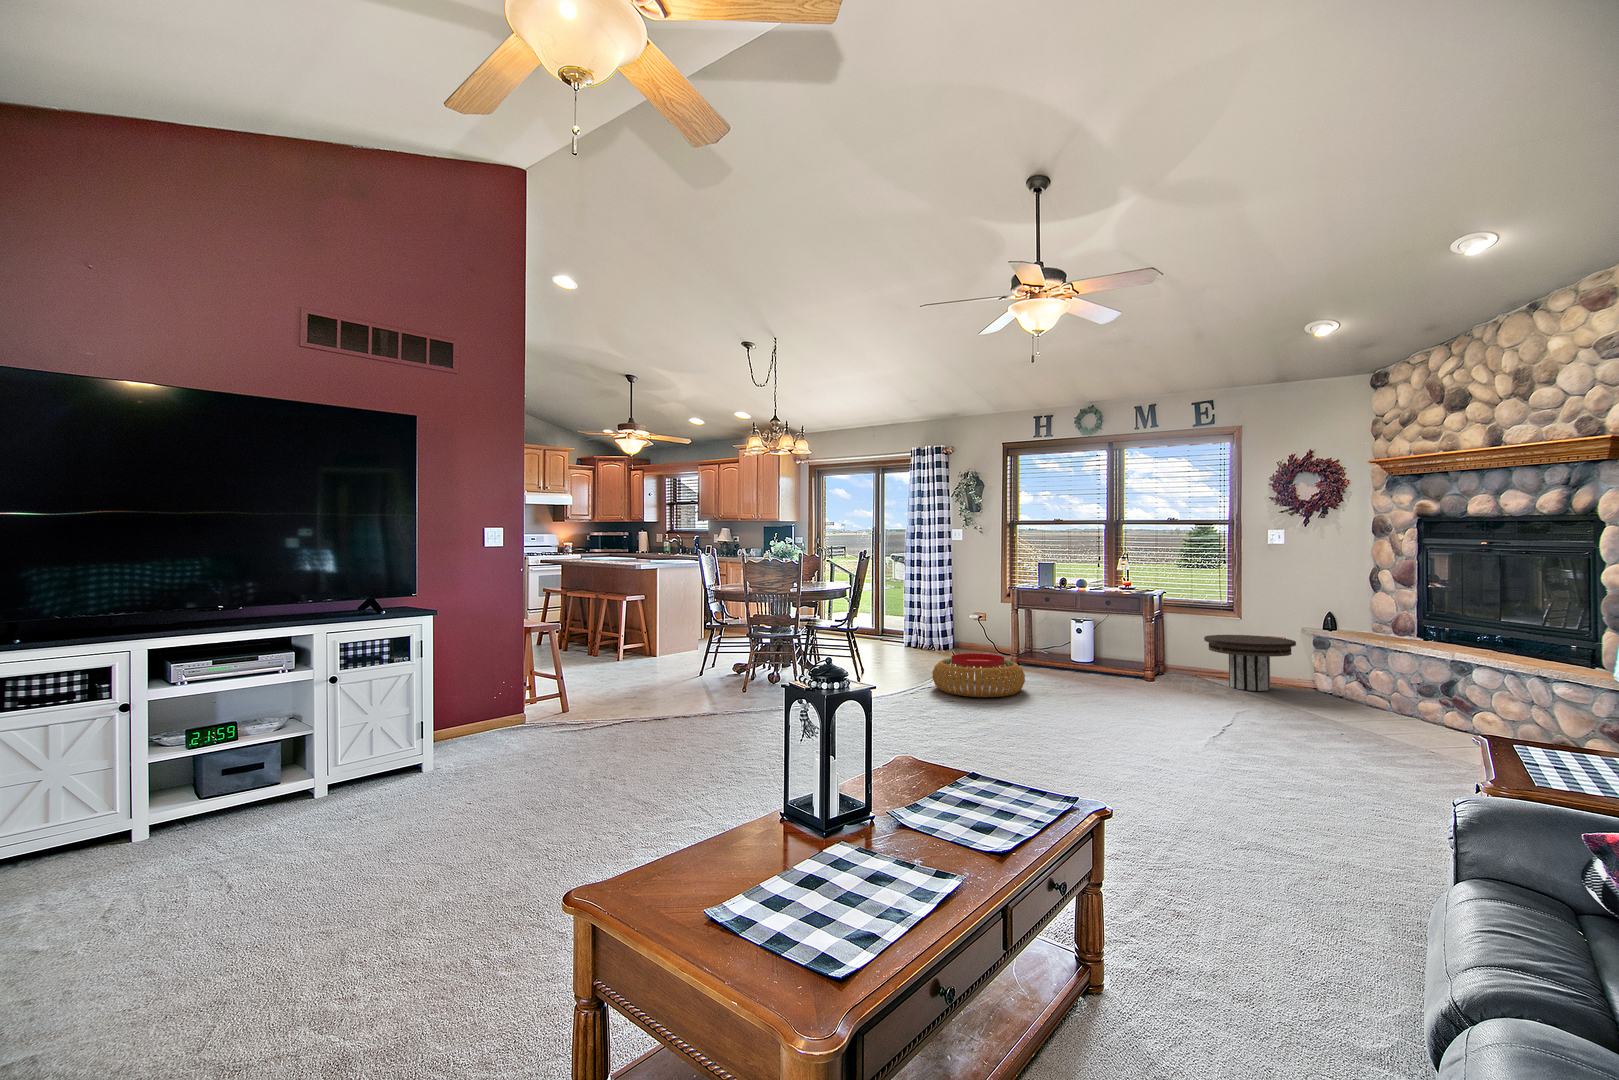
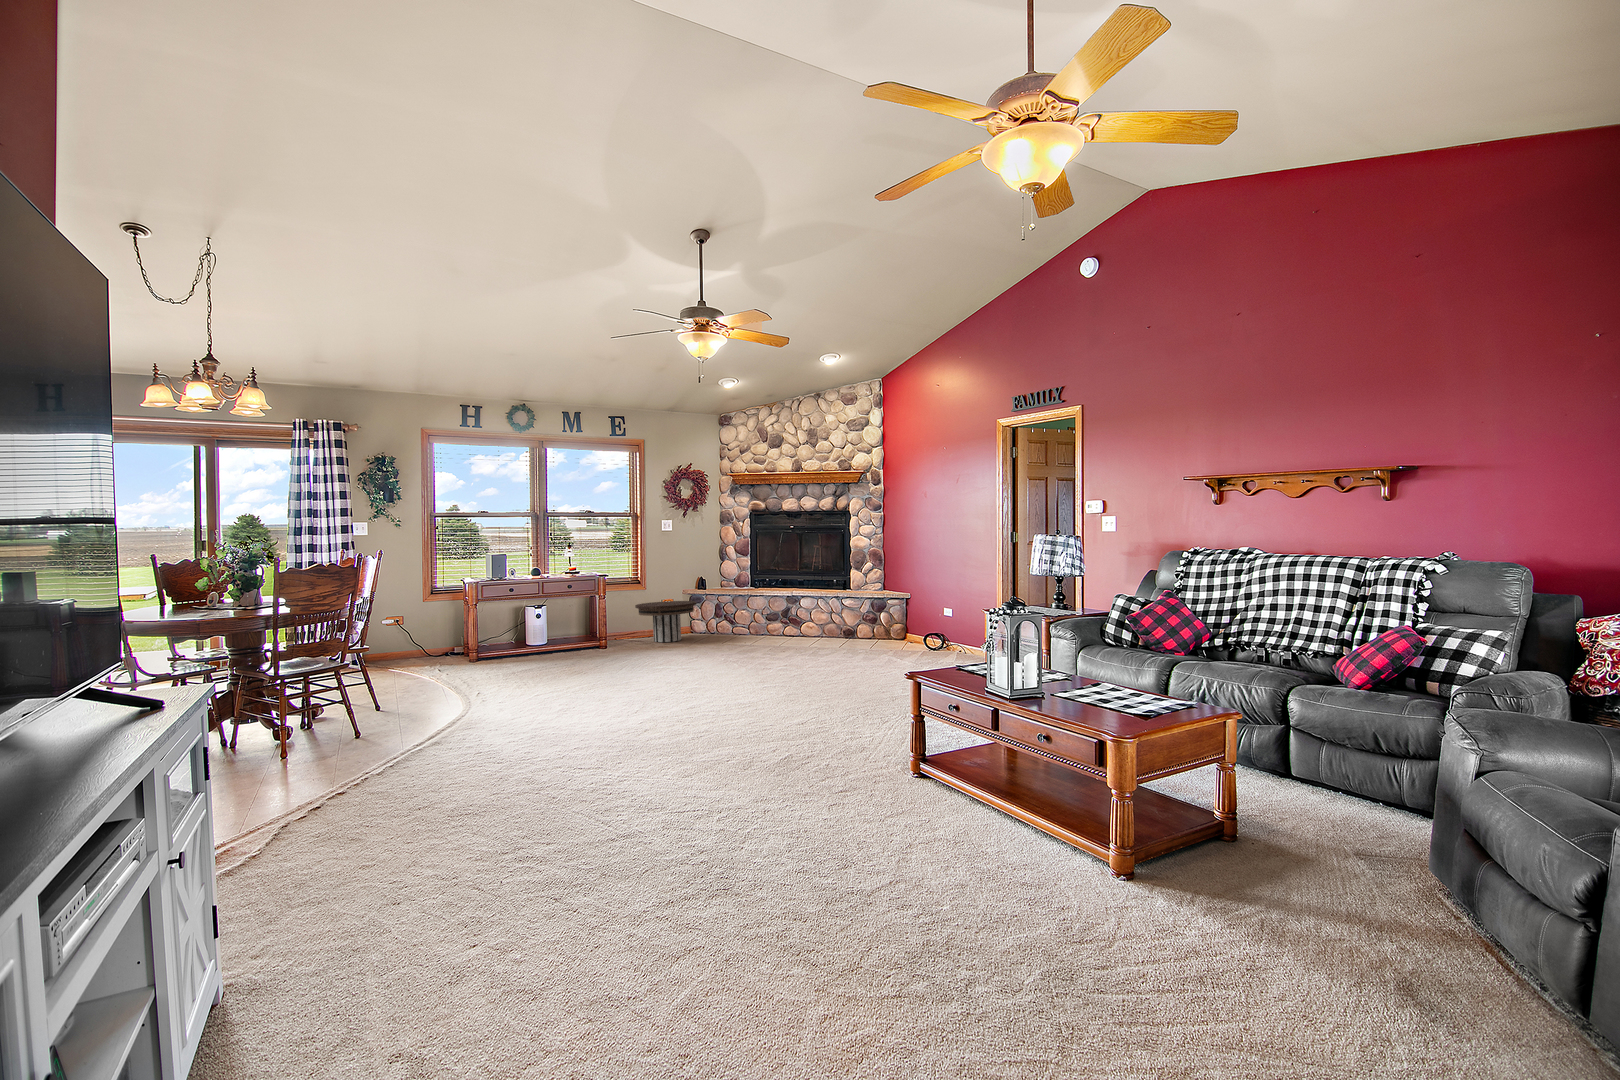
pouf: present [932,653,1025,697] -> none [466,644,567,689]

